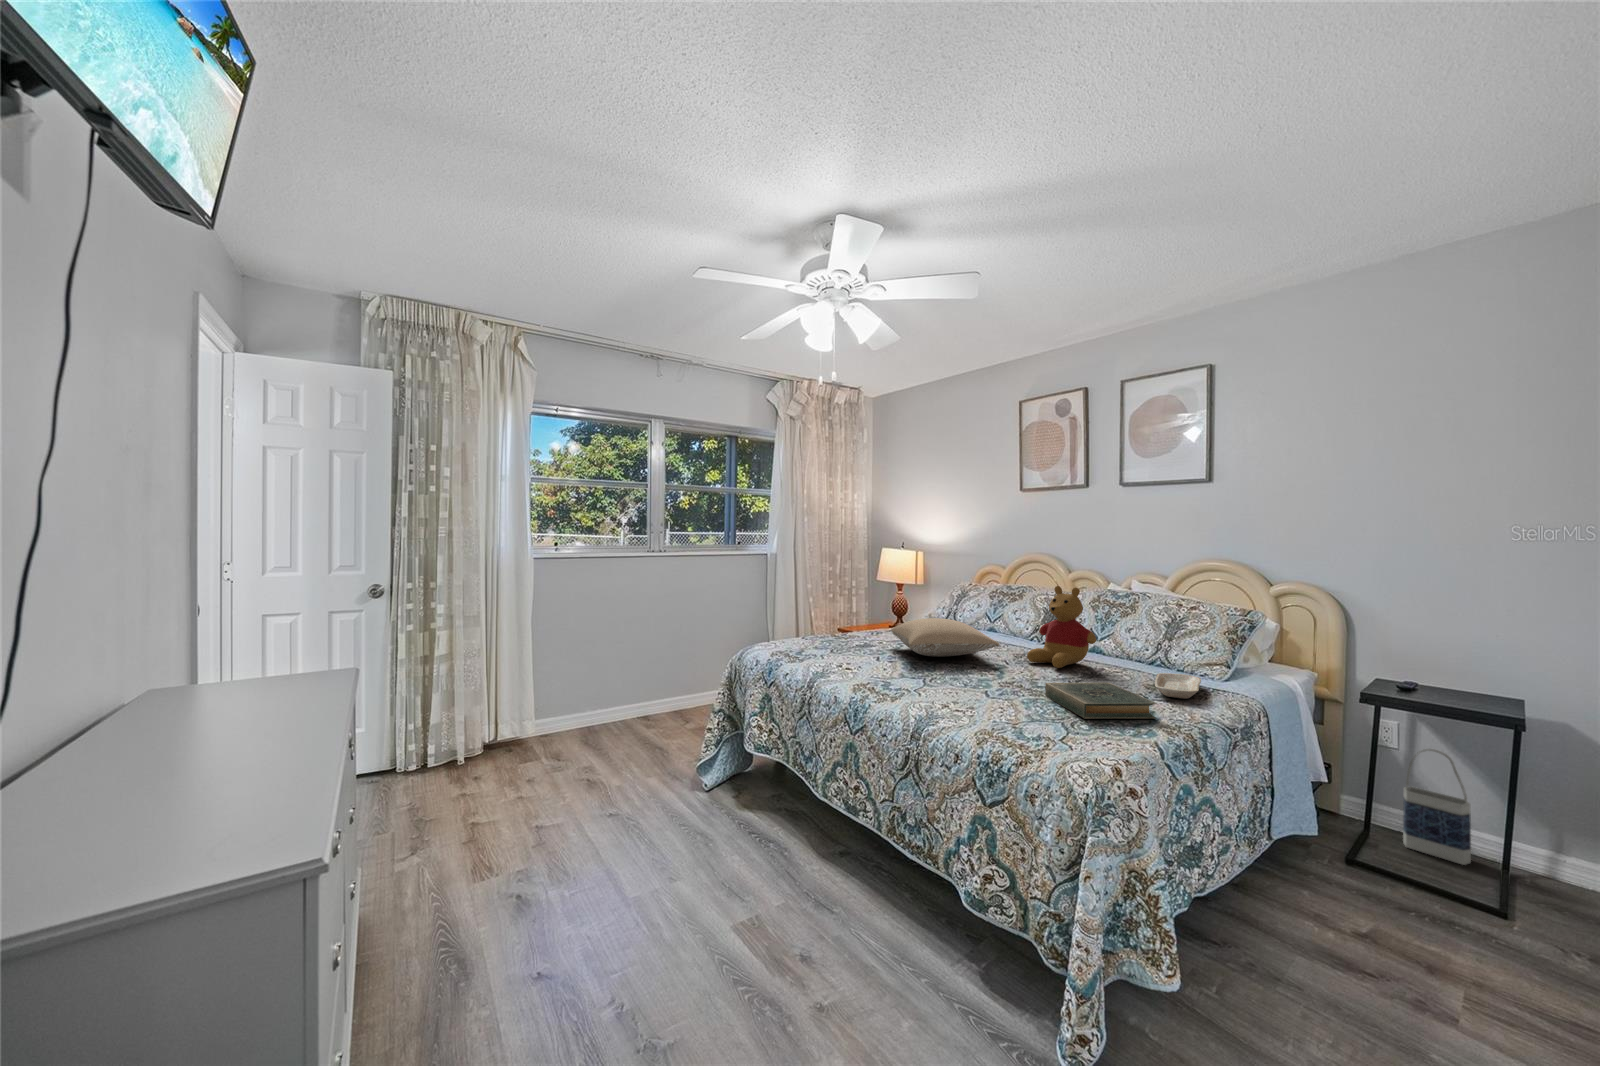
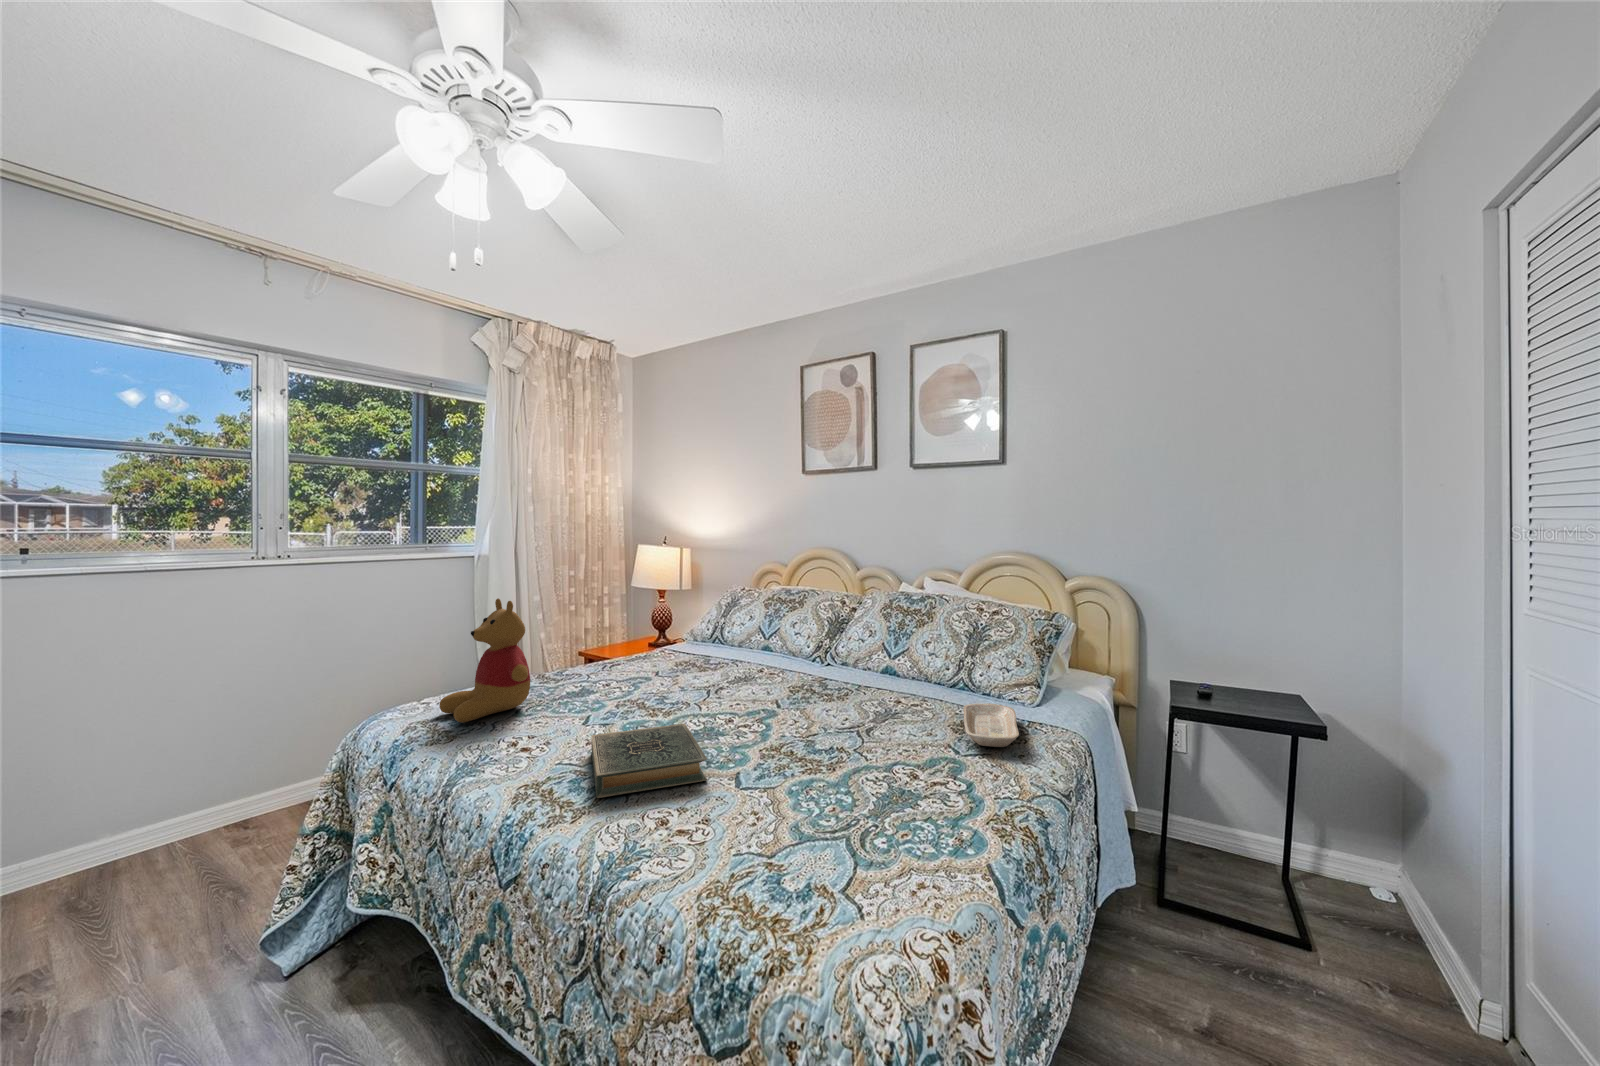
stuffed bear: present [1027,586,1096,668] -> present [439,598,530,722]
pillow: present [891,618,1000,657] -> none [622,647,767,705]
hardback book: present [1045,683,1157,719] -> present [591,724,707,798]
bag: present [1403,749,1471,865] -> none [1202,758,1266,887]

